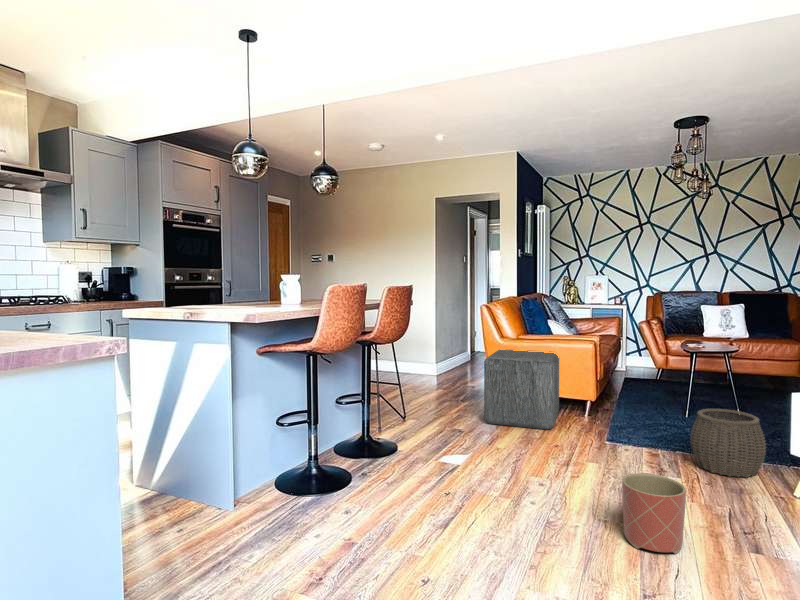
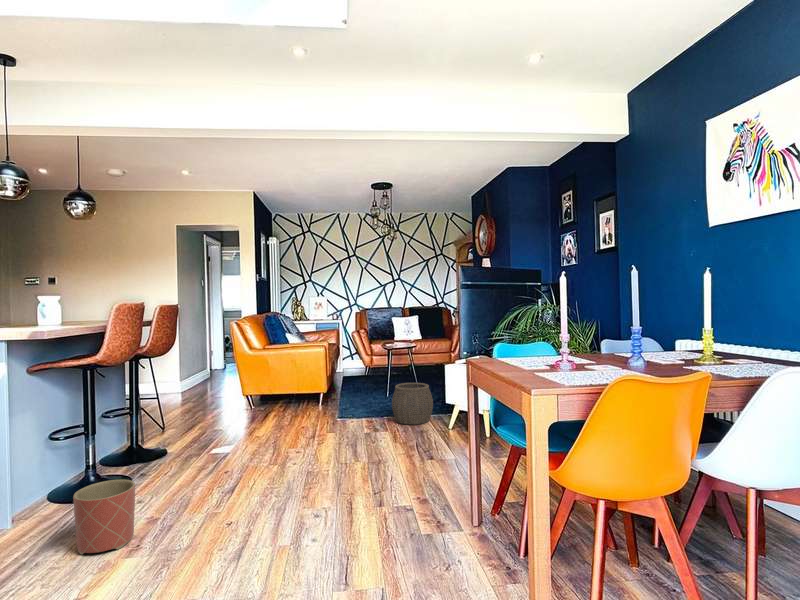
ottoman: present [484,349,559,430] -> none [240,357,300,420]
planter: present [622,473,686,554] -> present [73,480,135,554]

